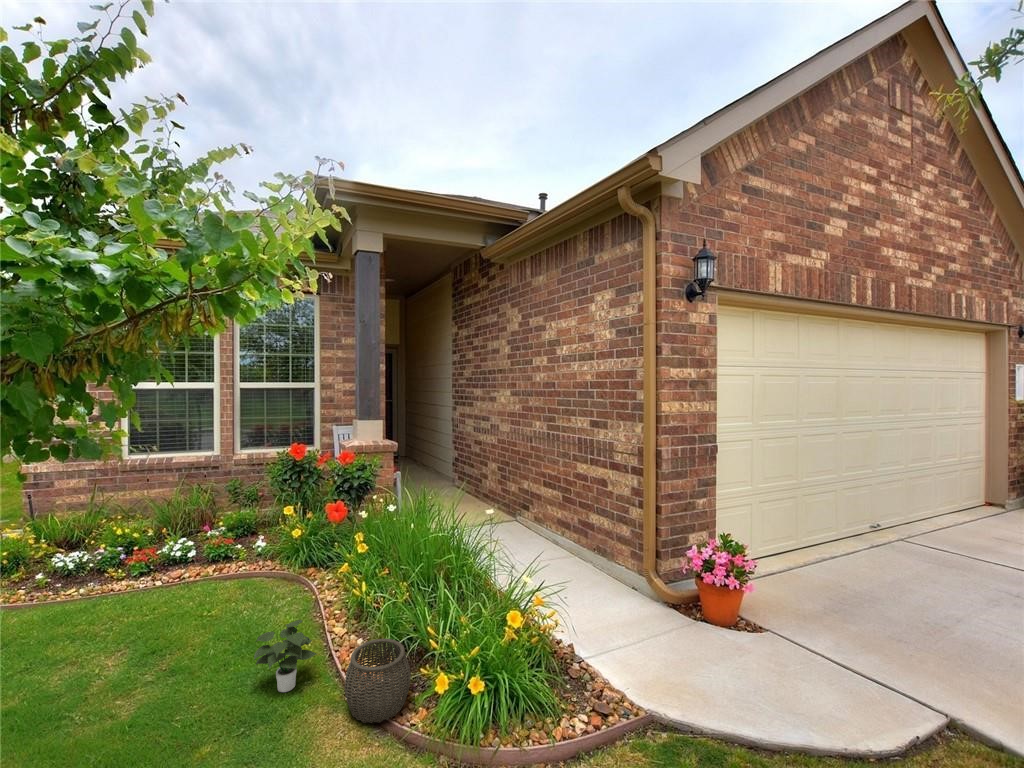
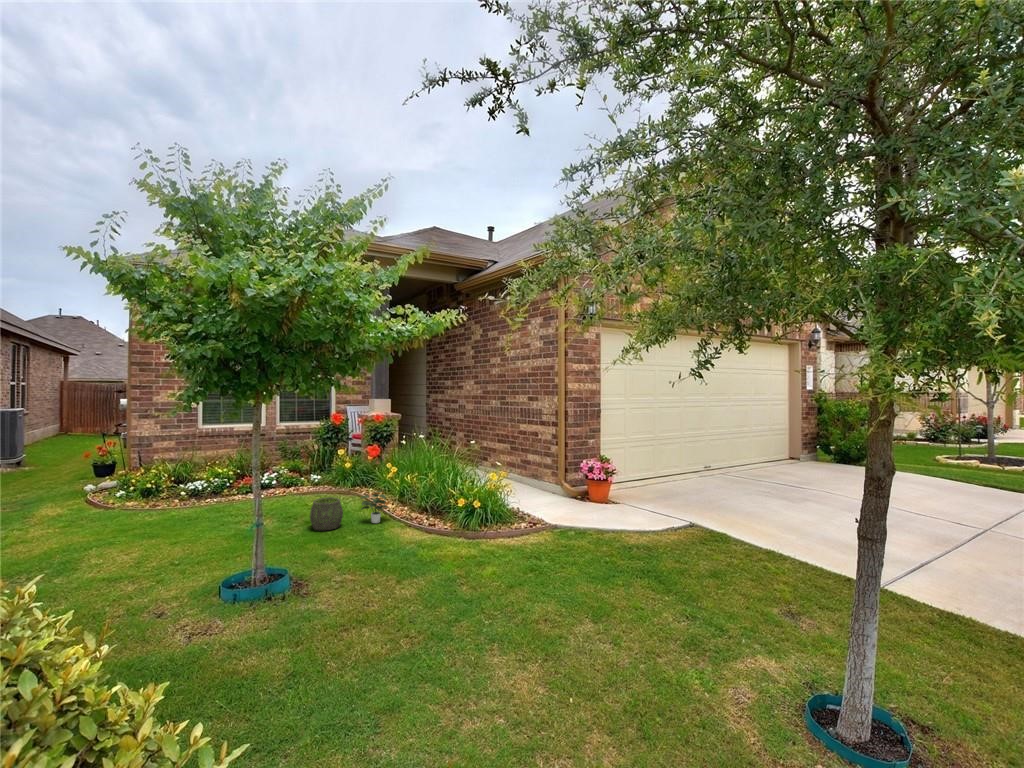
woven basket: present [344,639,411,723] -> present [310,497,343,531]

